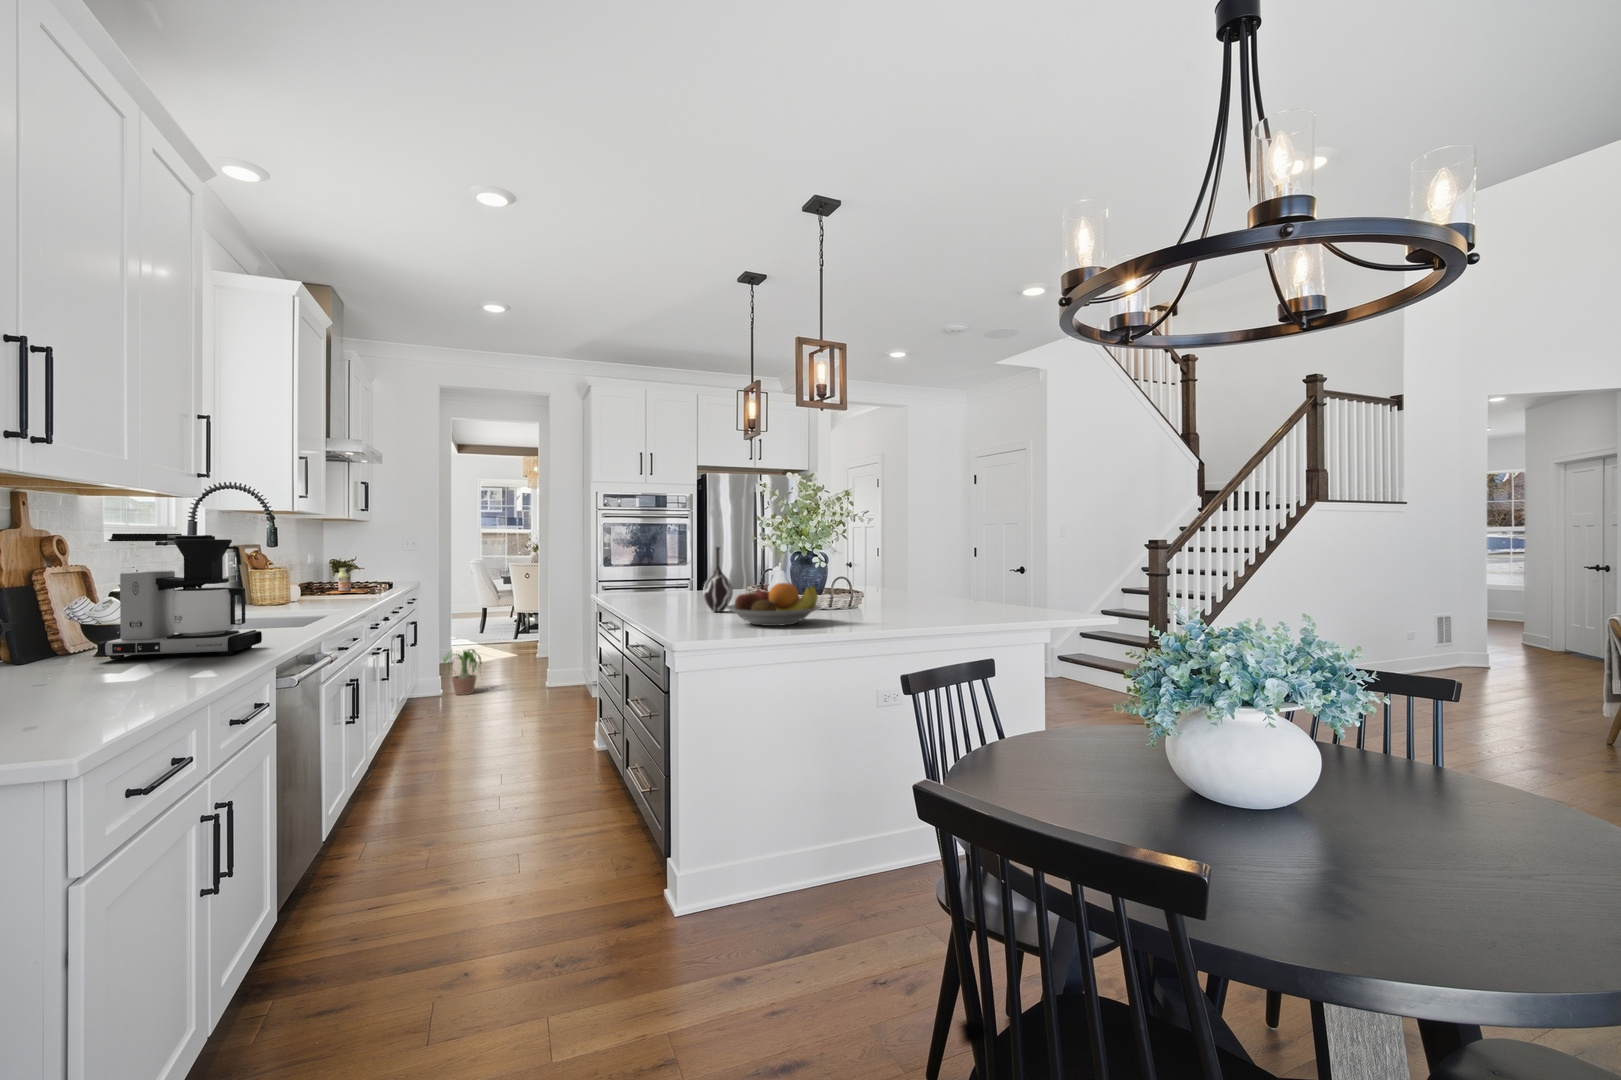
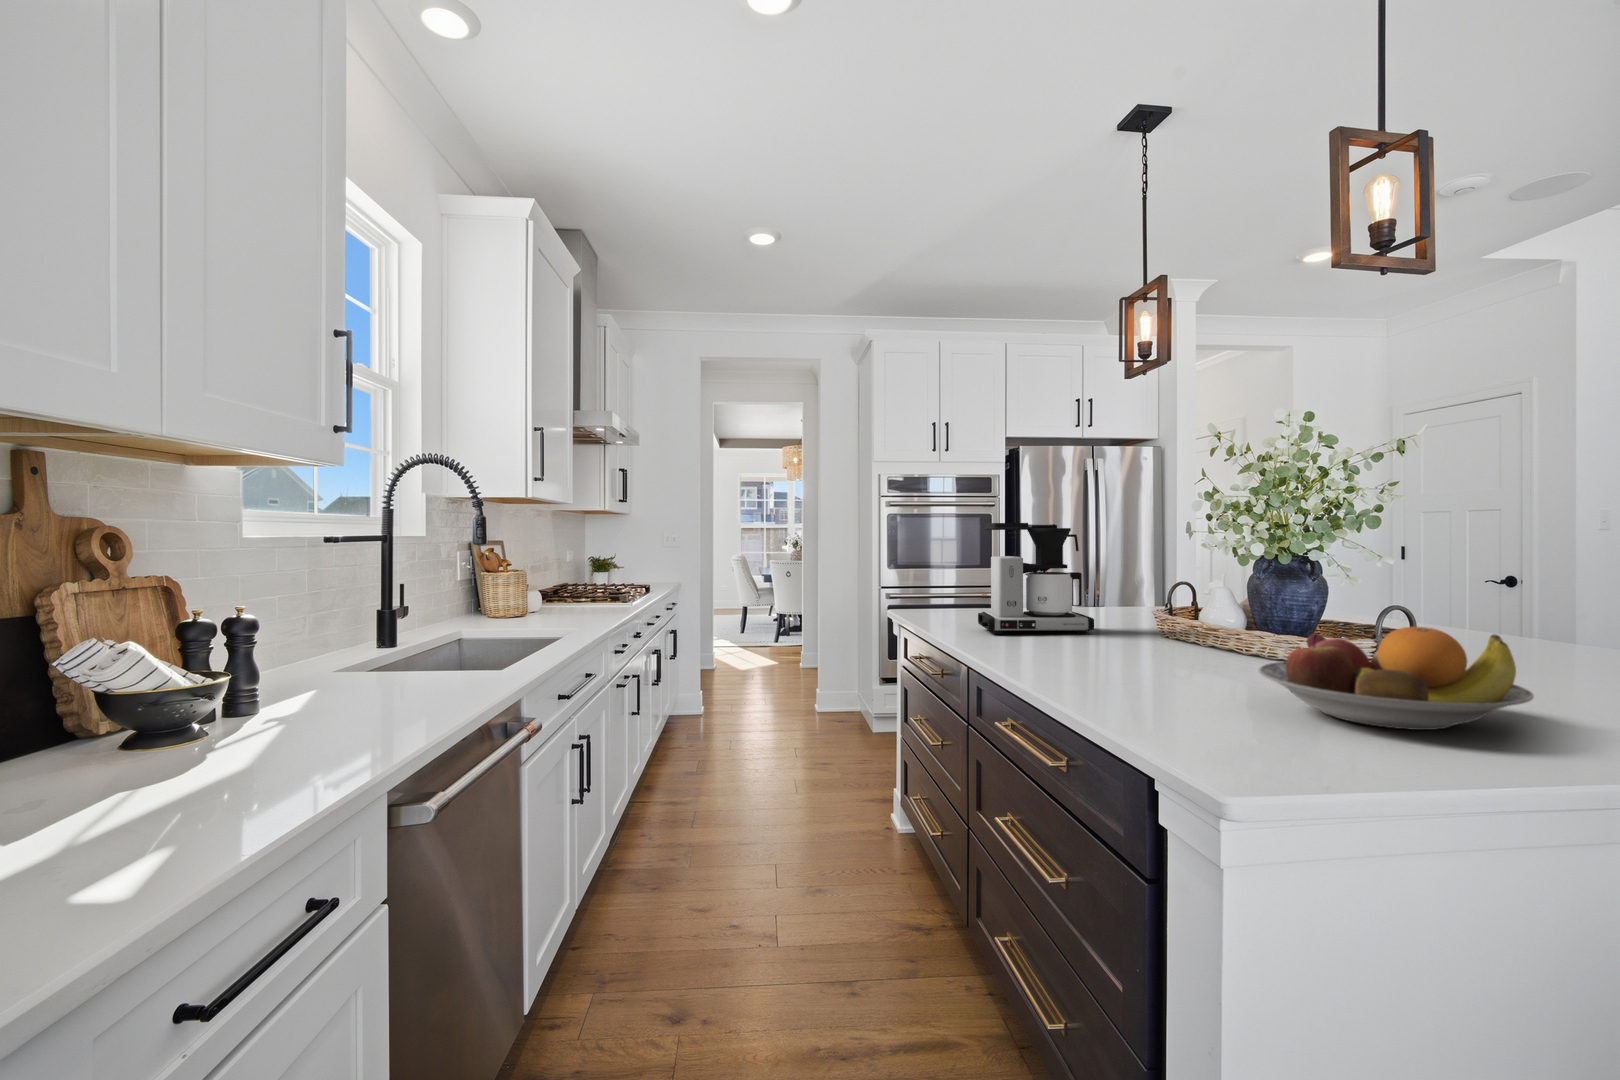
coffee maker: present [97,534,262,660] -> present [978,523,1094,634]
vase: present [703,547,733,612] -> none [1130,544,1190,662]
bottle: present [326,568,368,593] -> none [573,568,620,600]
potted plant: present [443,649,482,695] -> none [694,661,750,716]

